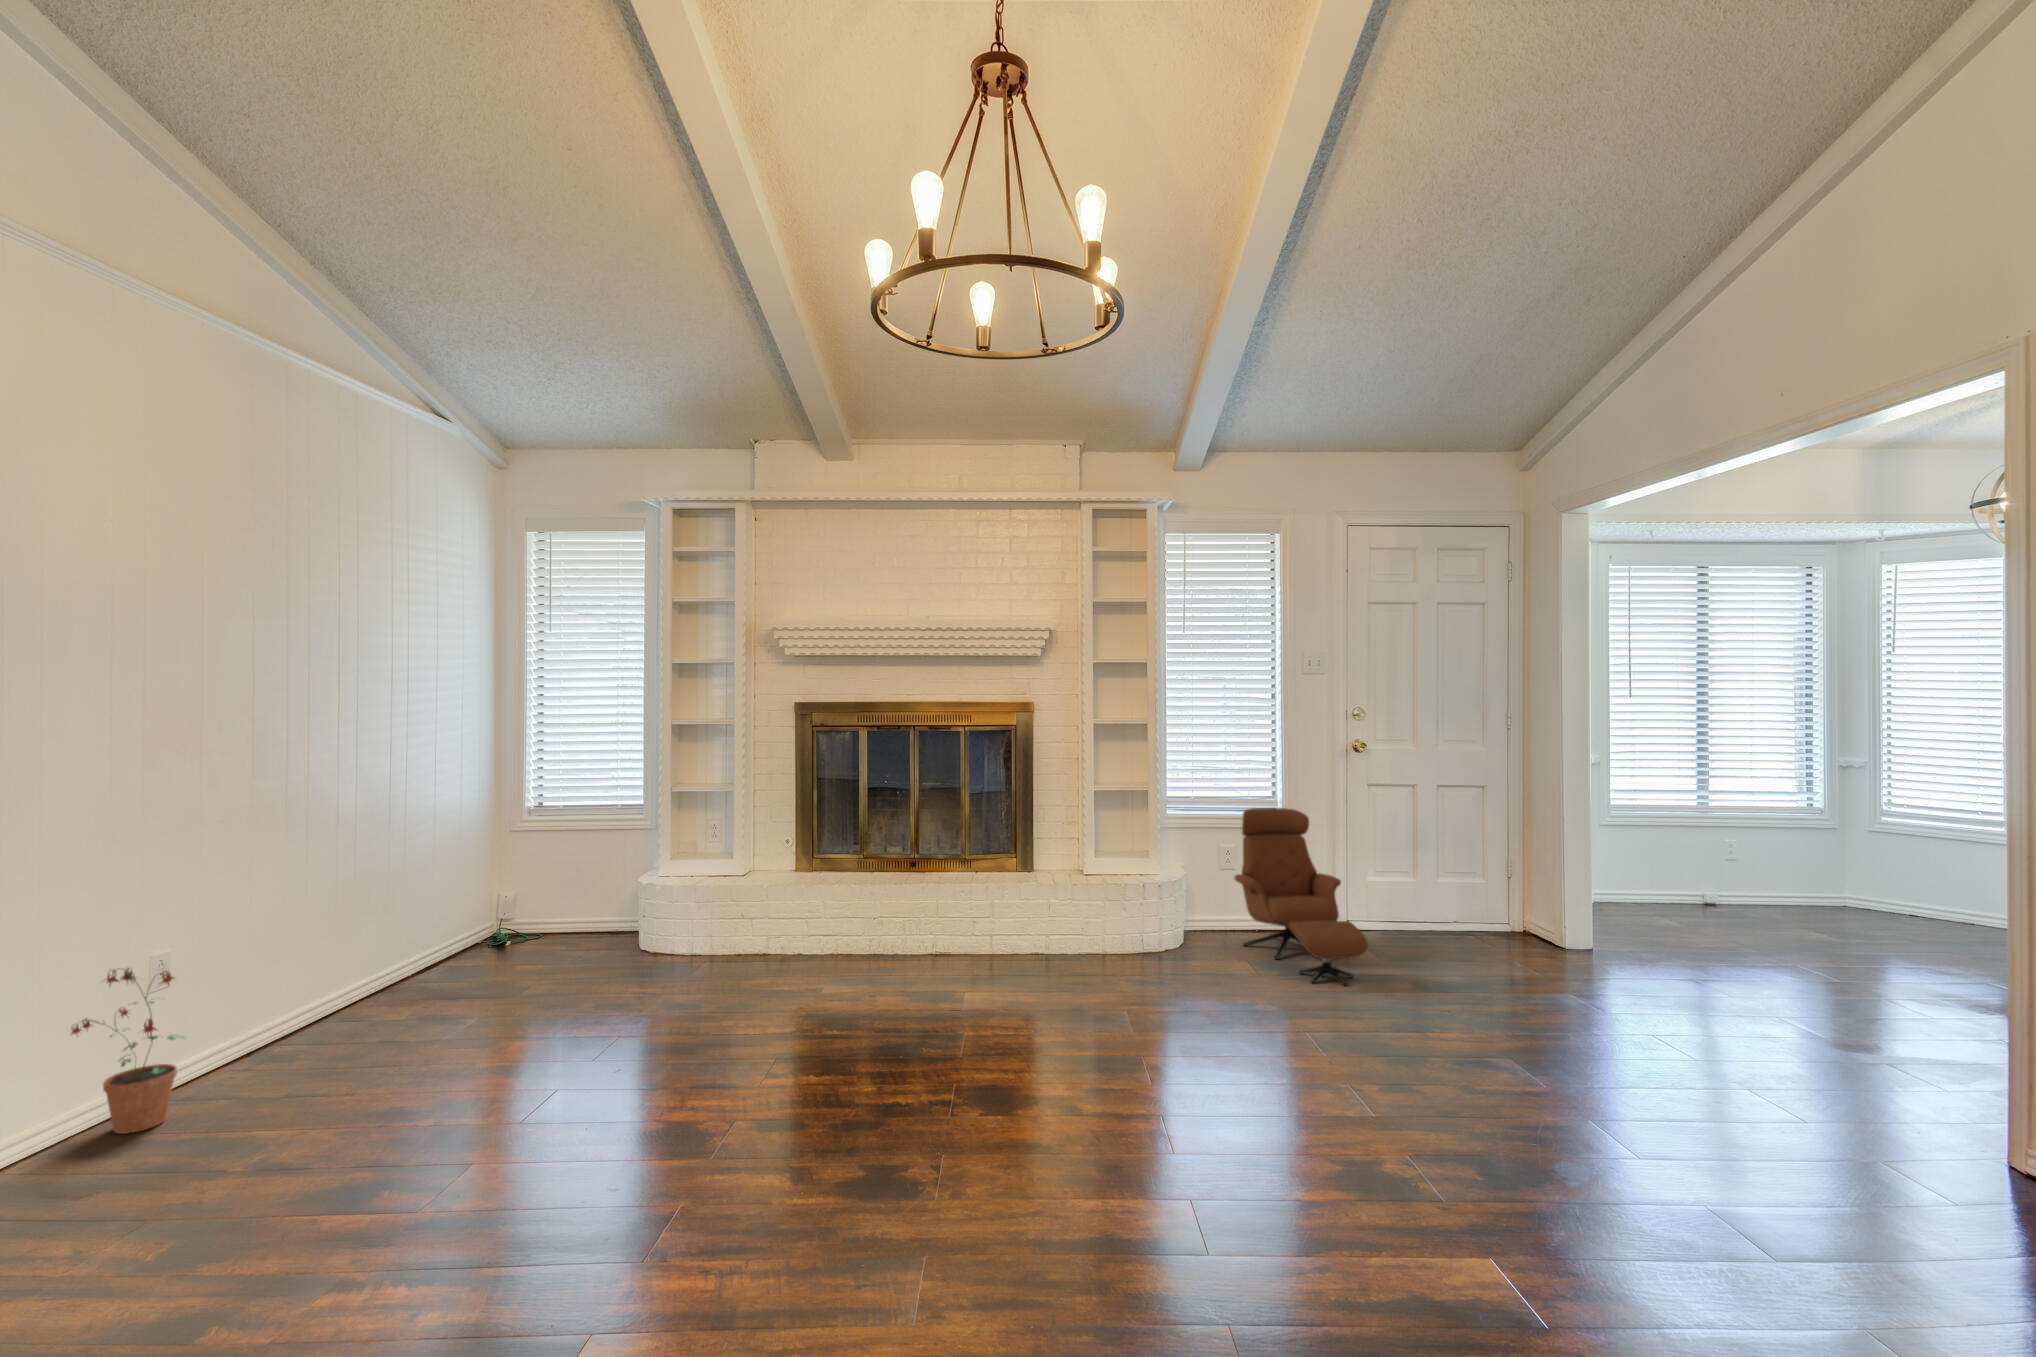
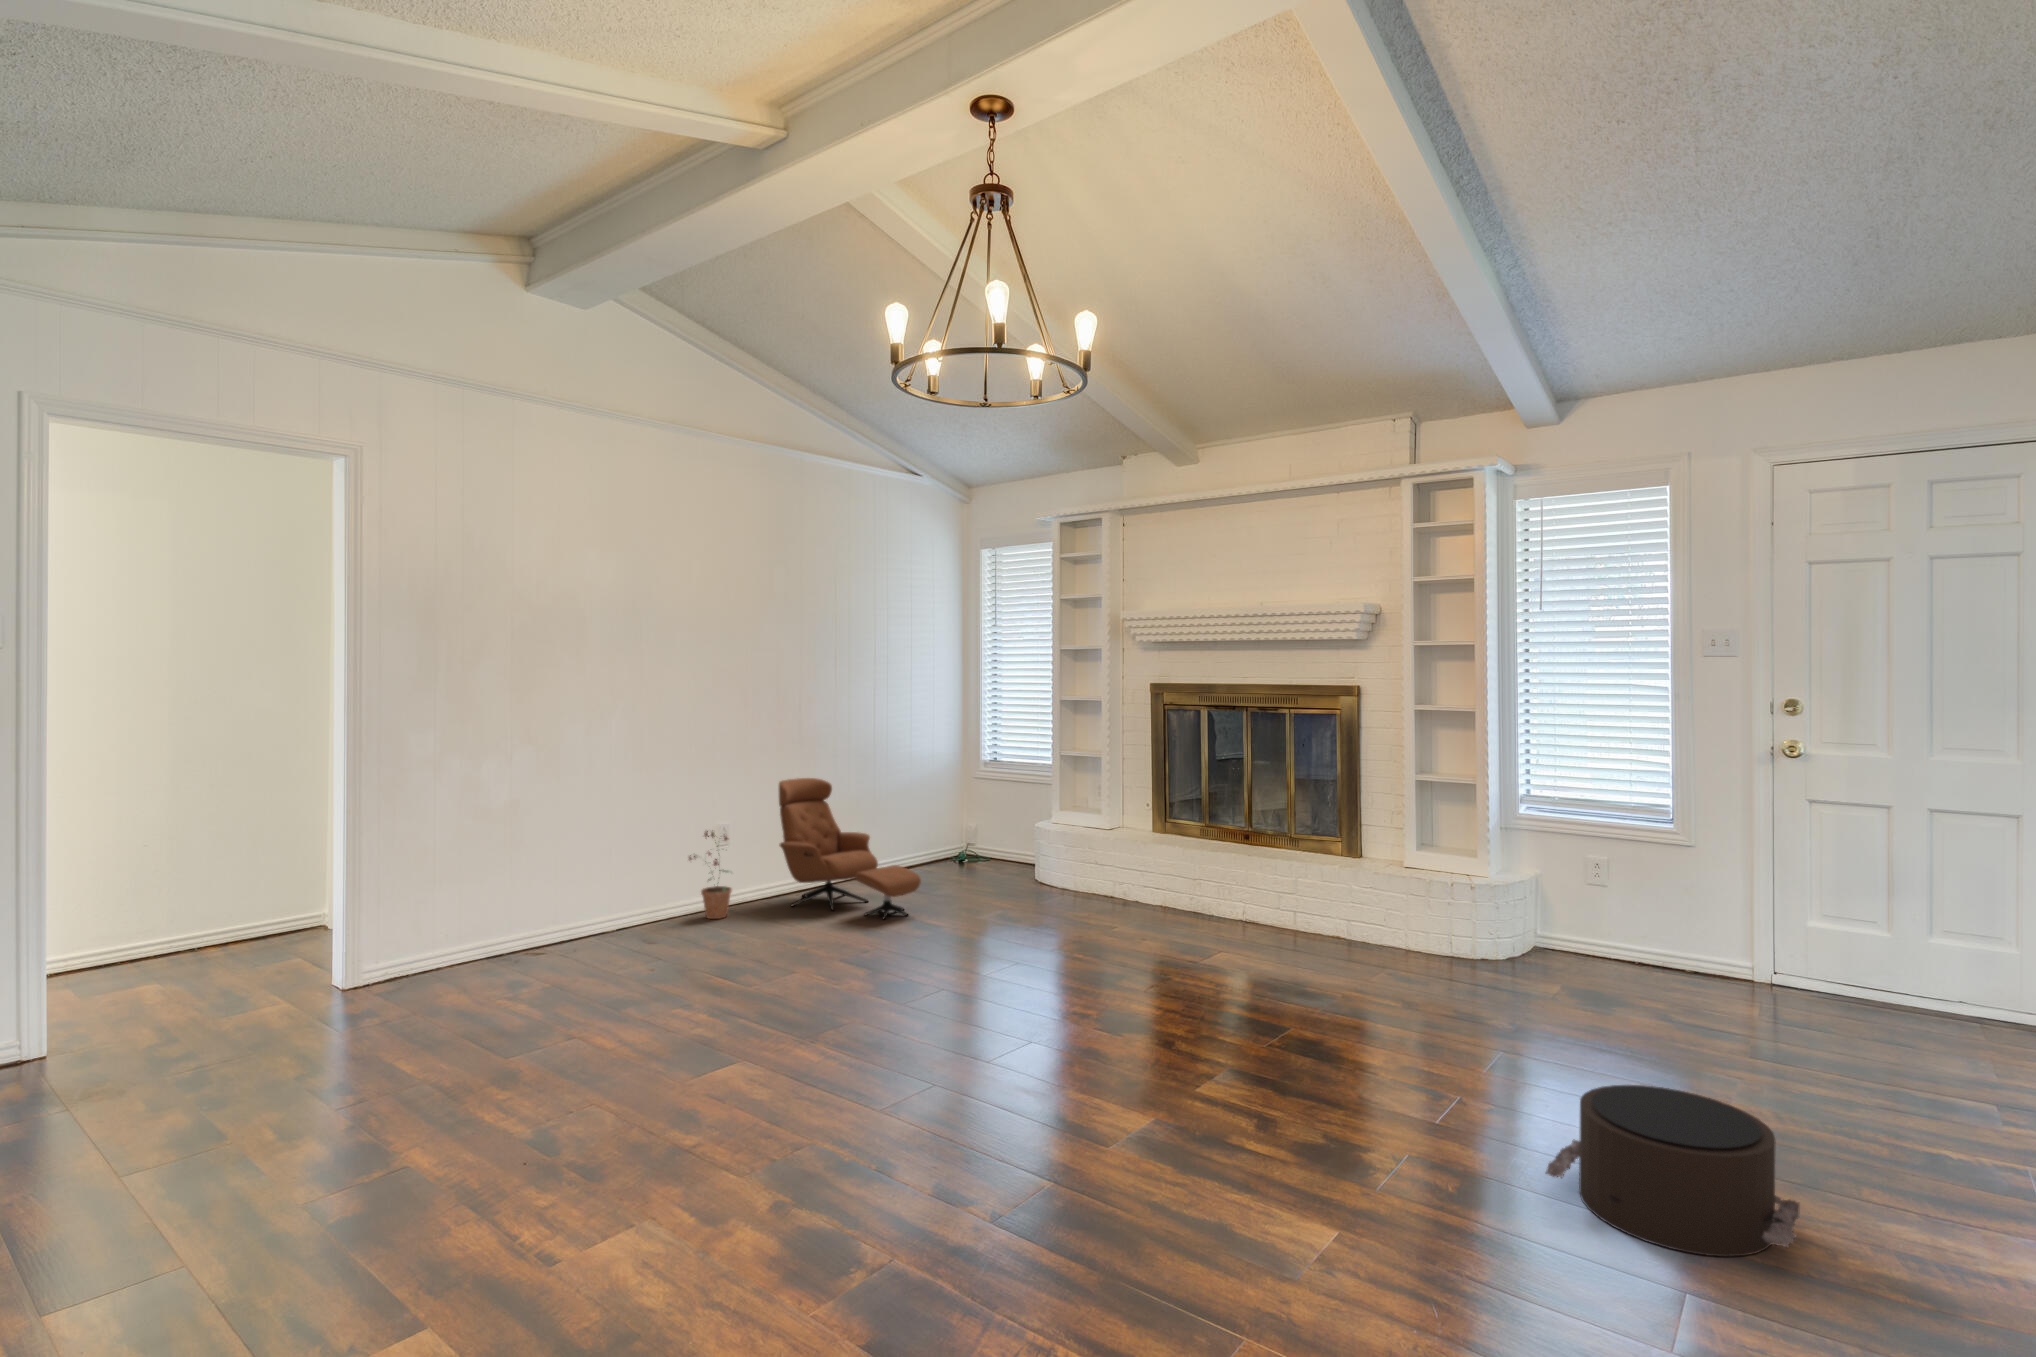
armchair: present [1234,808,1368,985] -> present [779,778,921,919]
pouf: none [1576,1046,1830,1200] -> present [1546,1085,1800,1257]

